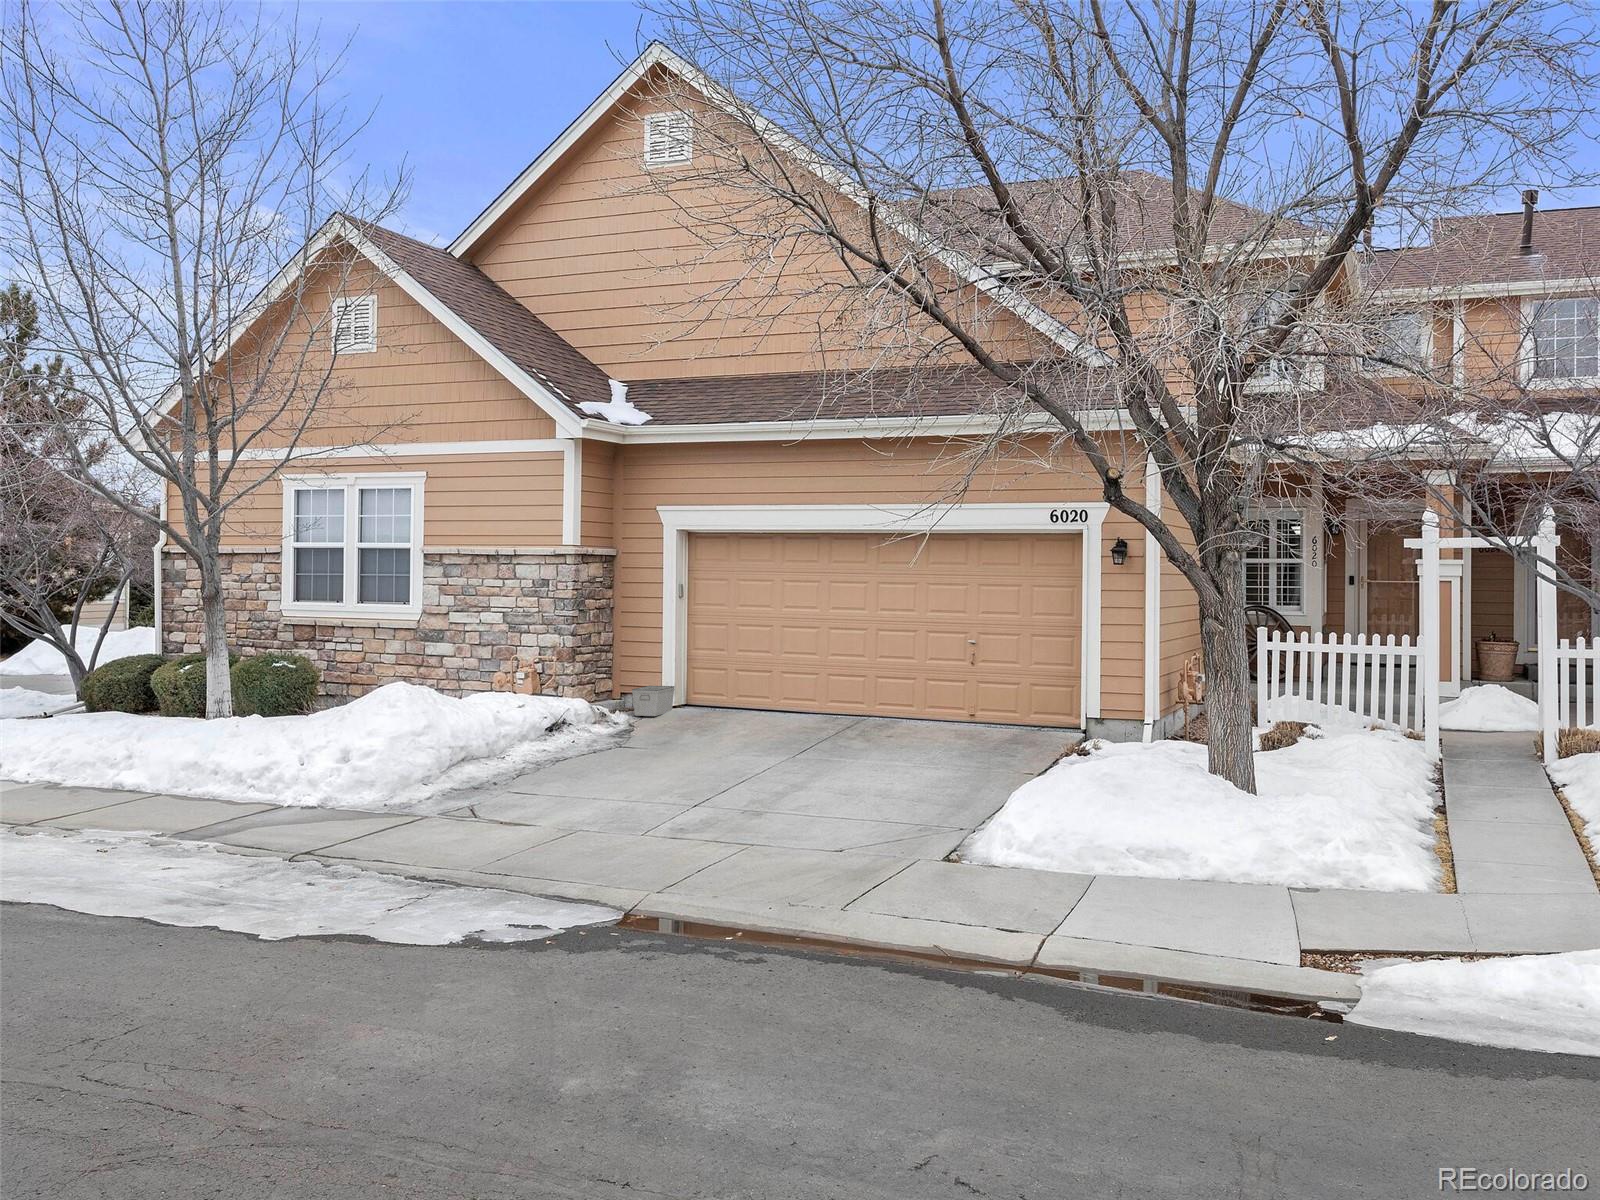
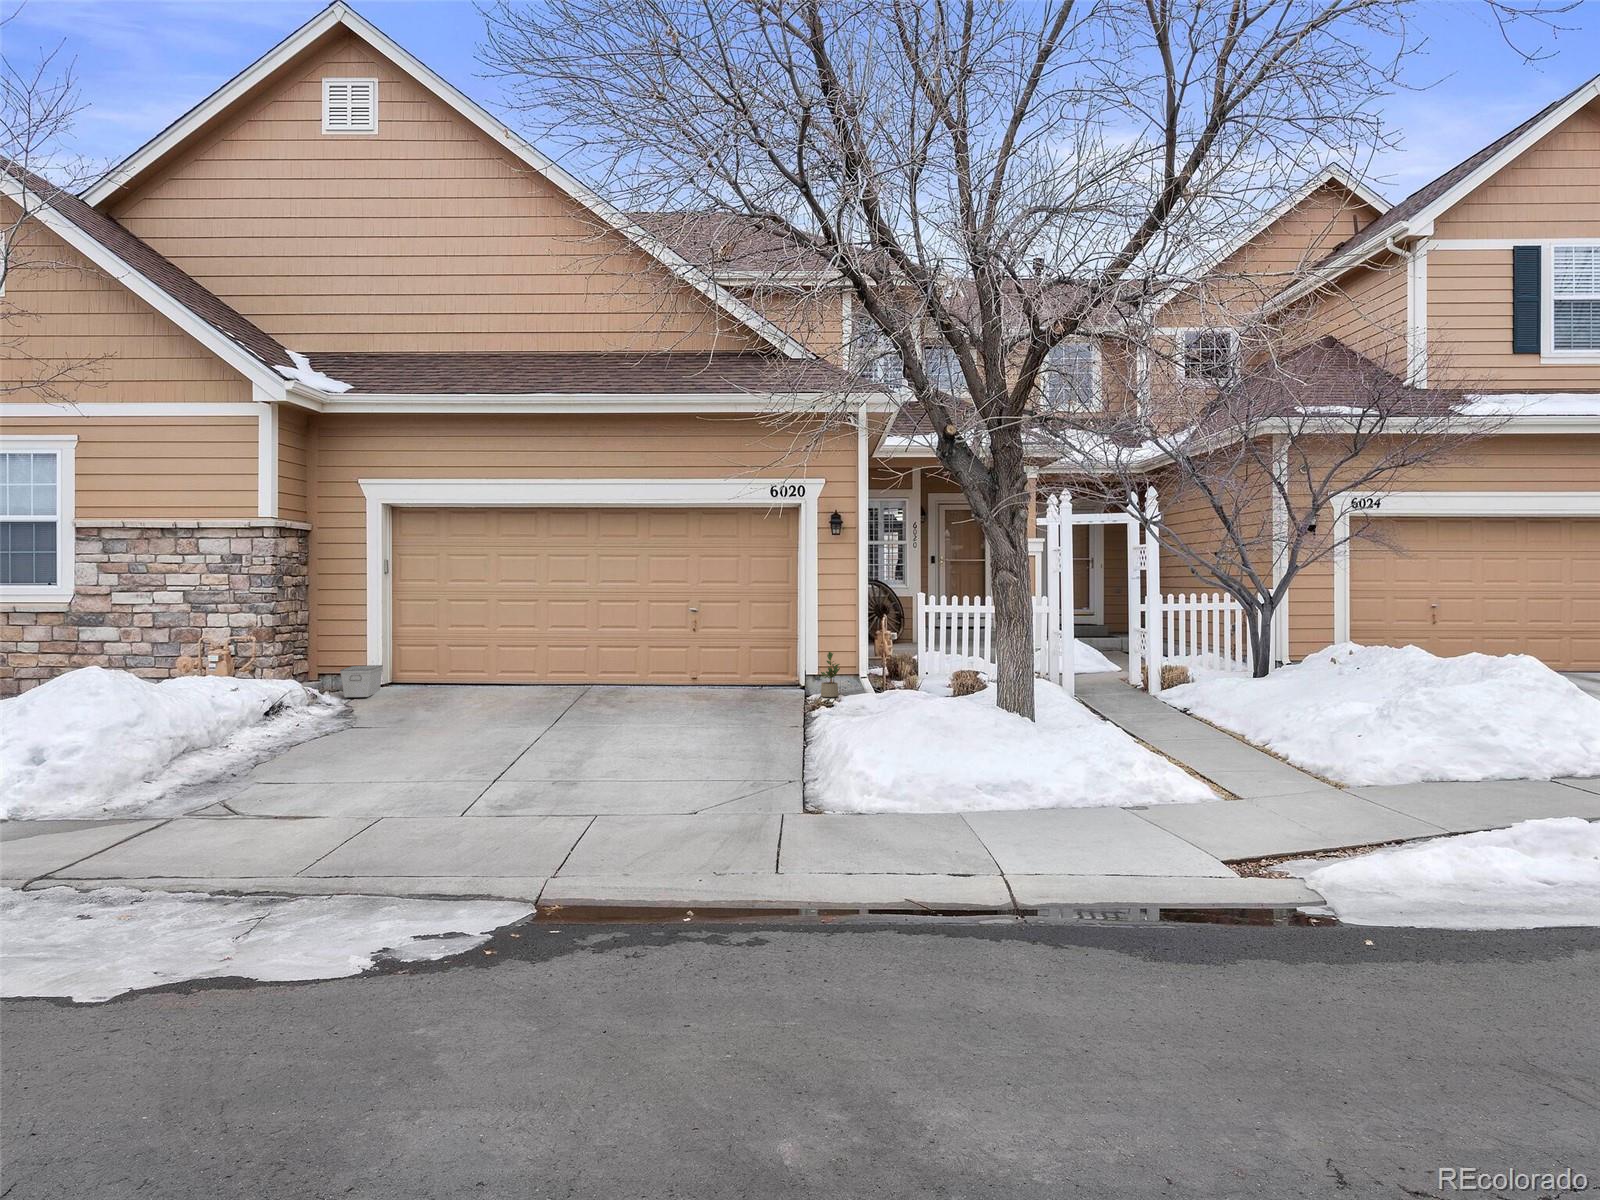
potted plant: none [1099,690,1122,739] -> present [821,652,840,697]

